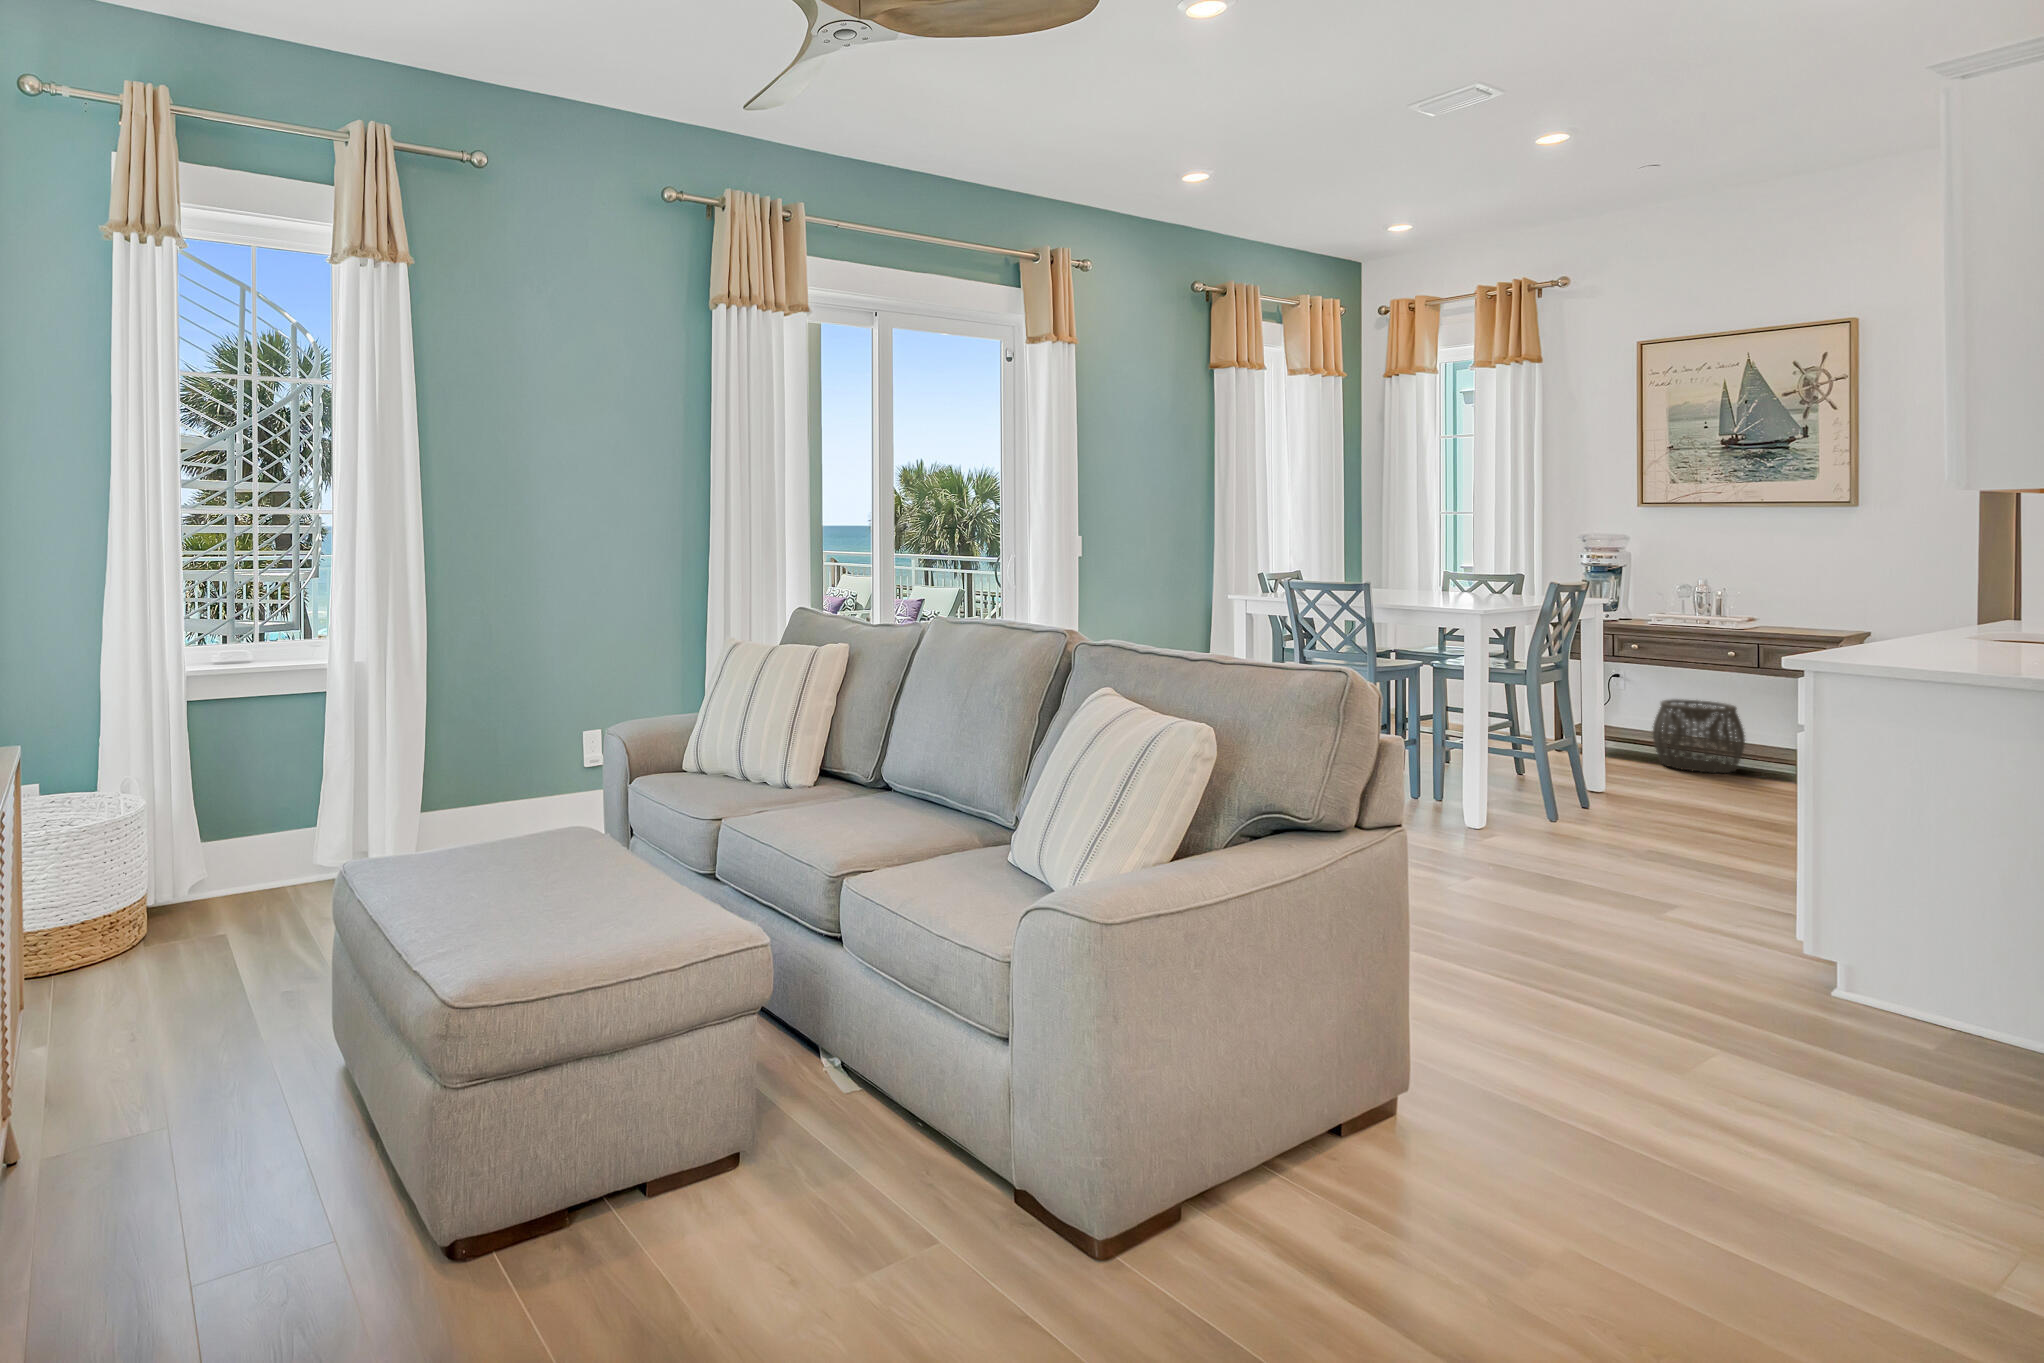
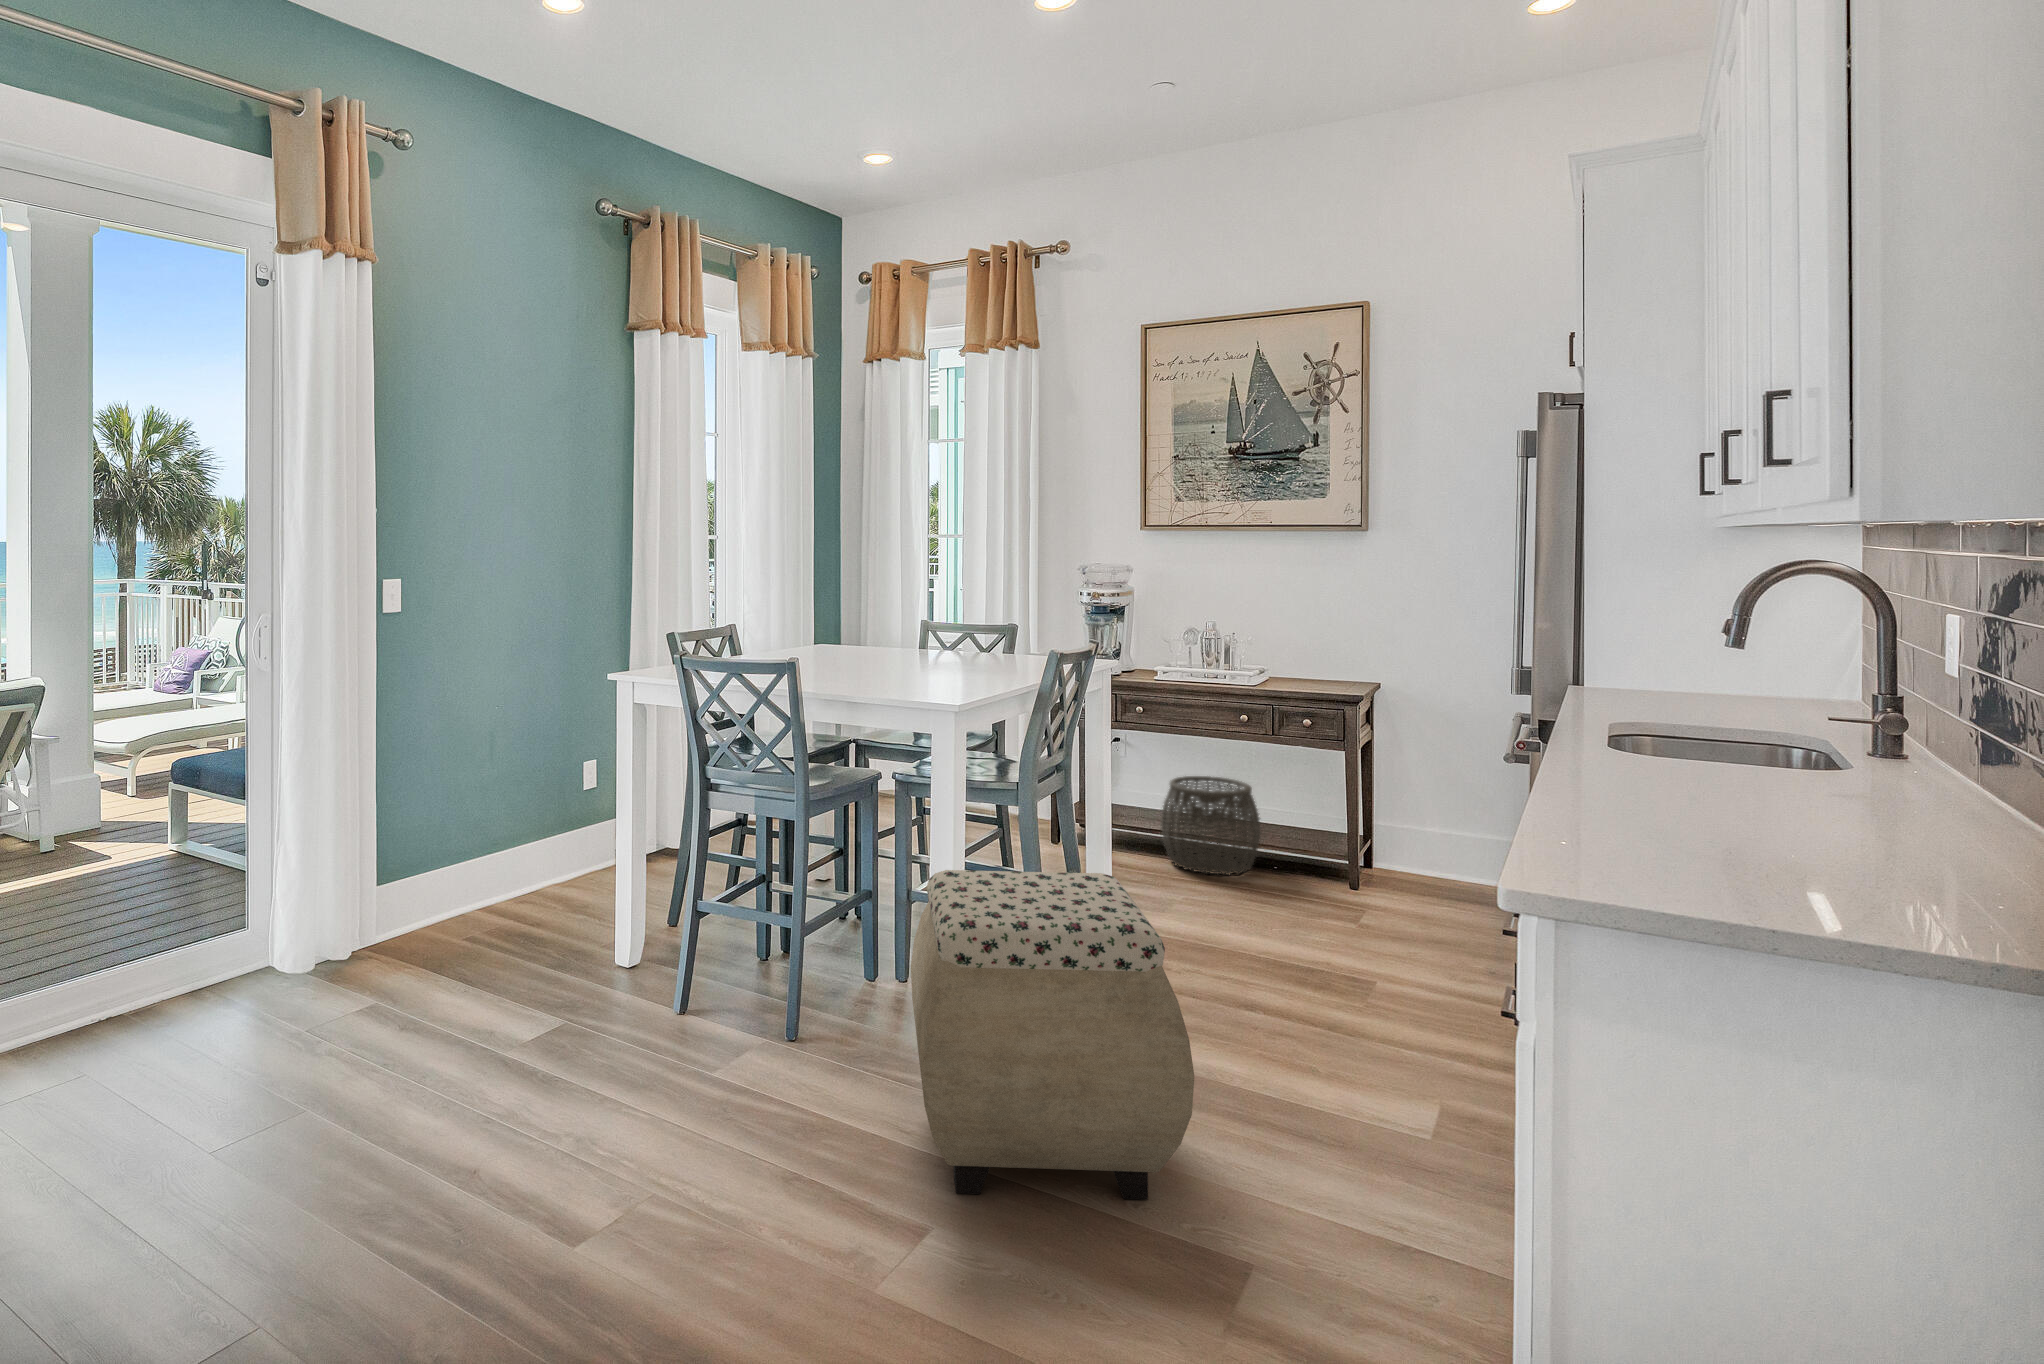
ottoman: none [1453,702,1642,876] -> present [911,870,1194,1200]

